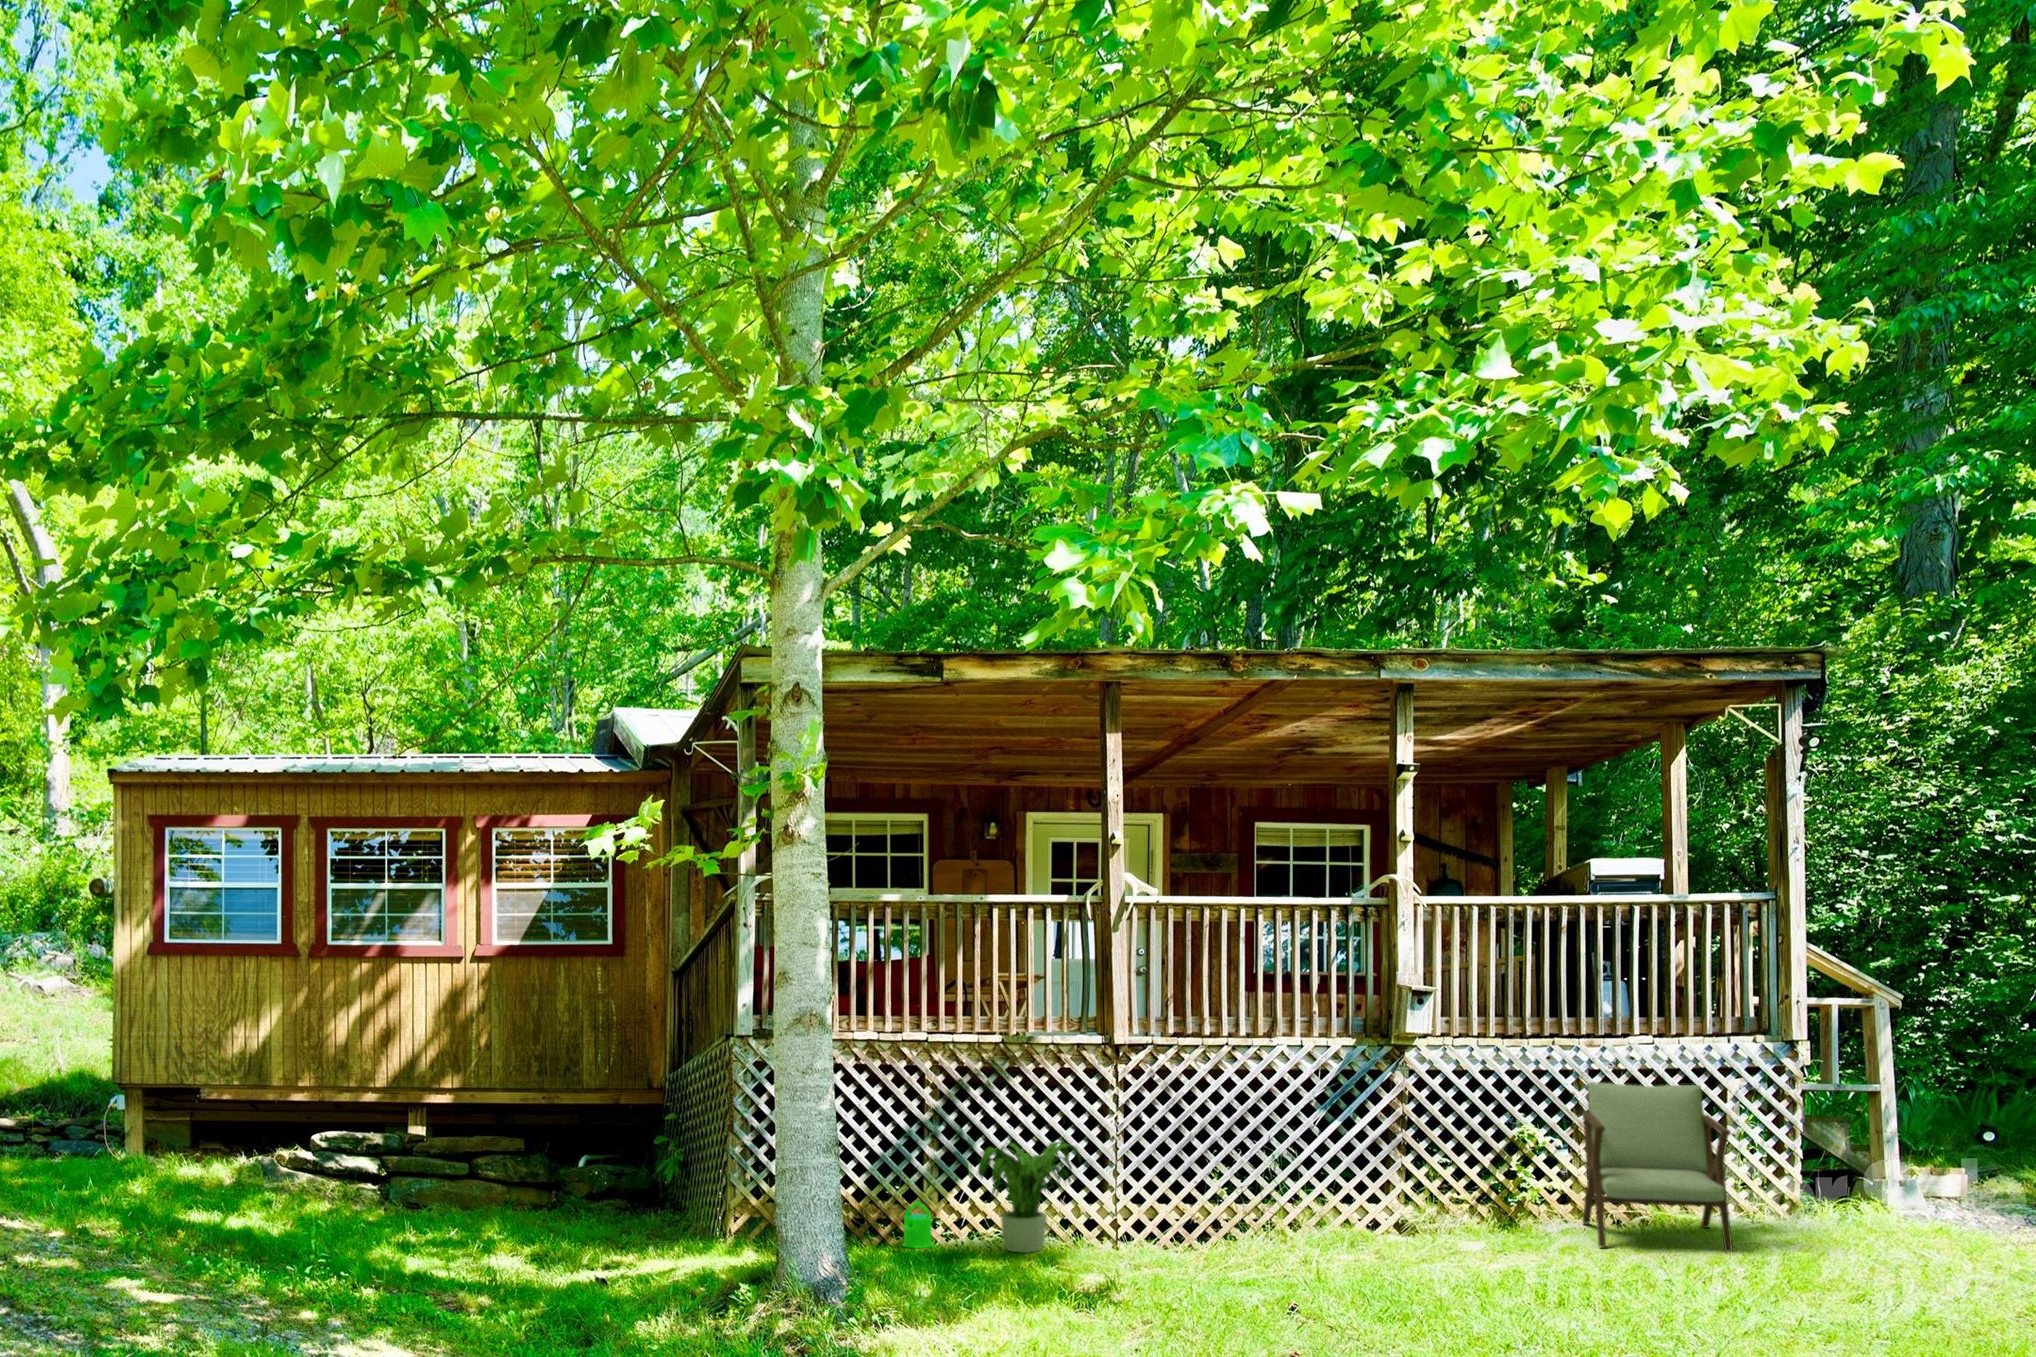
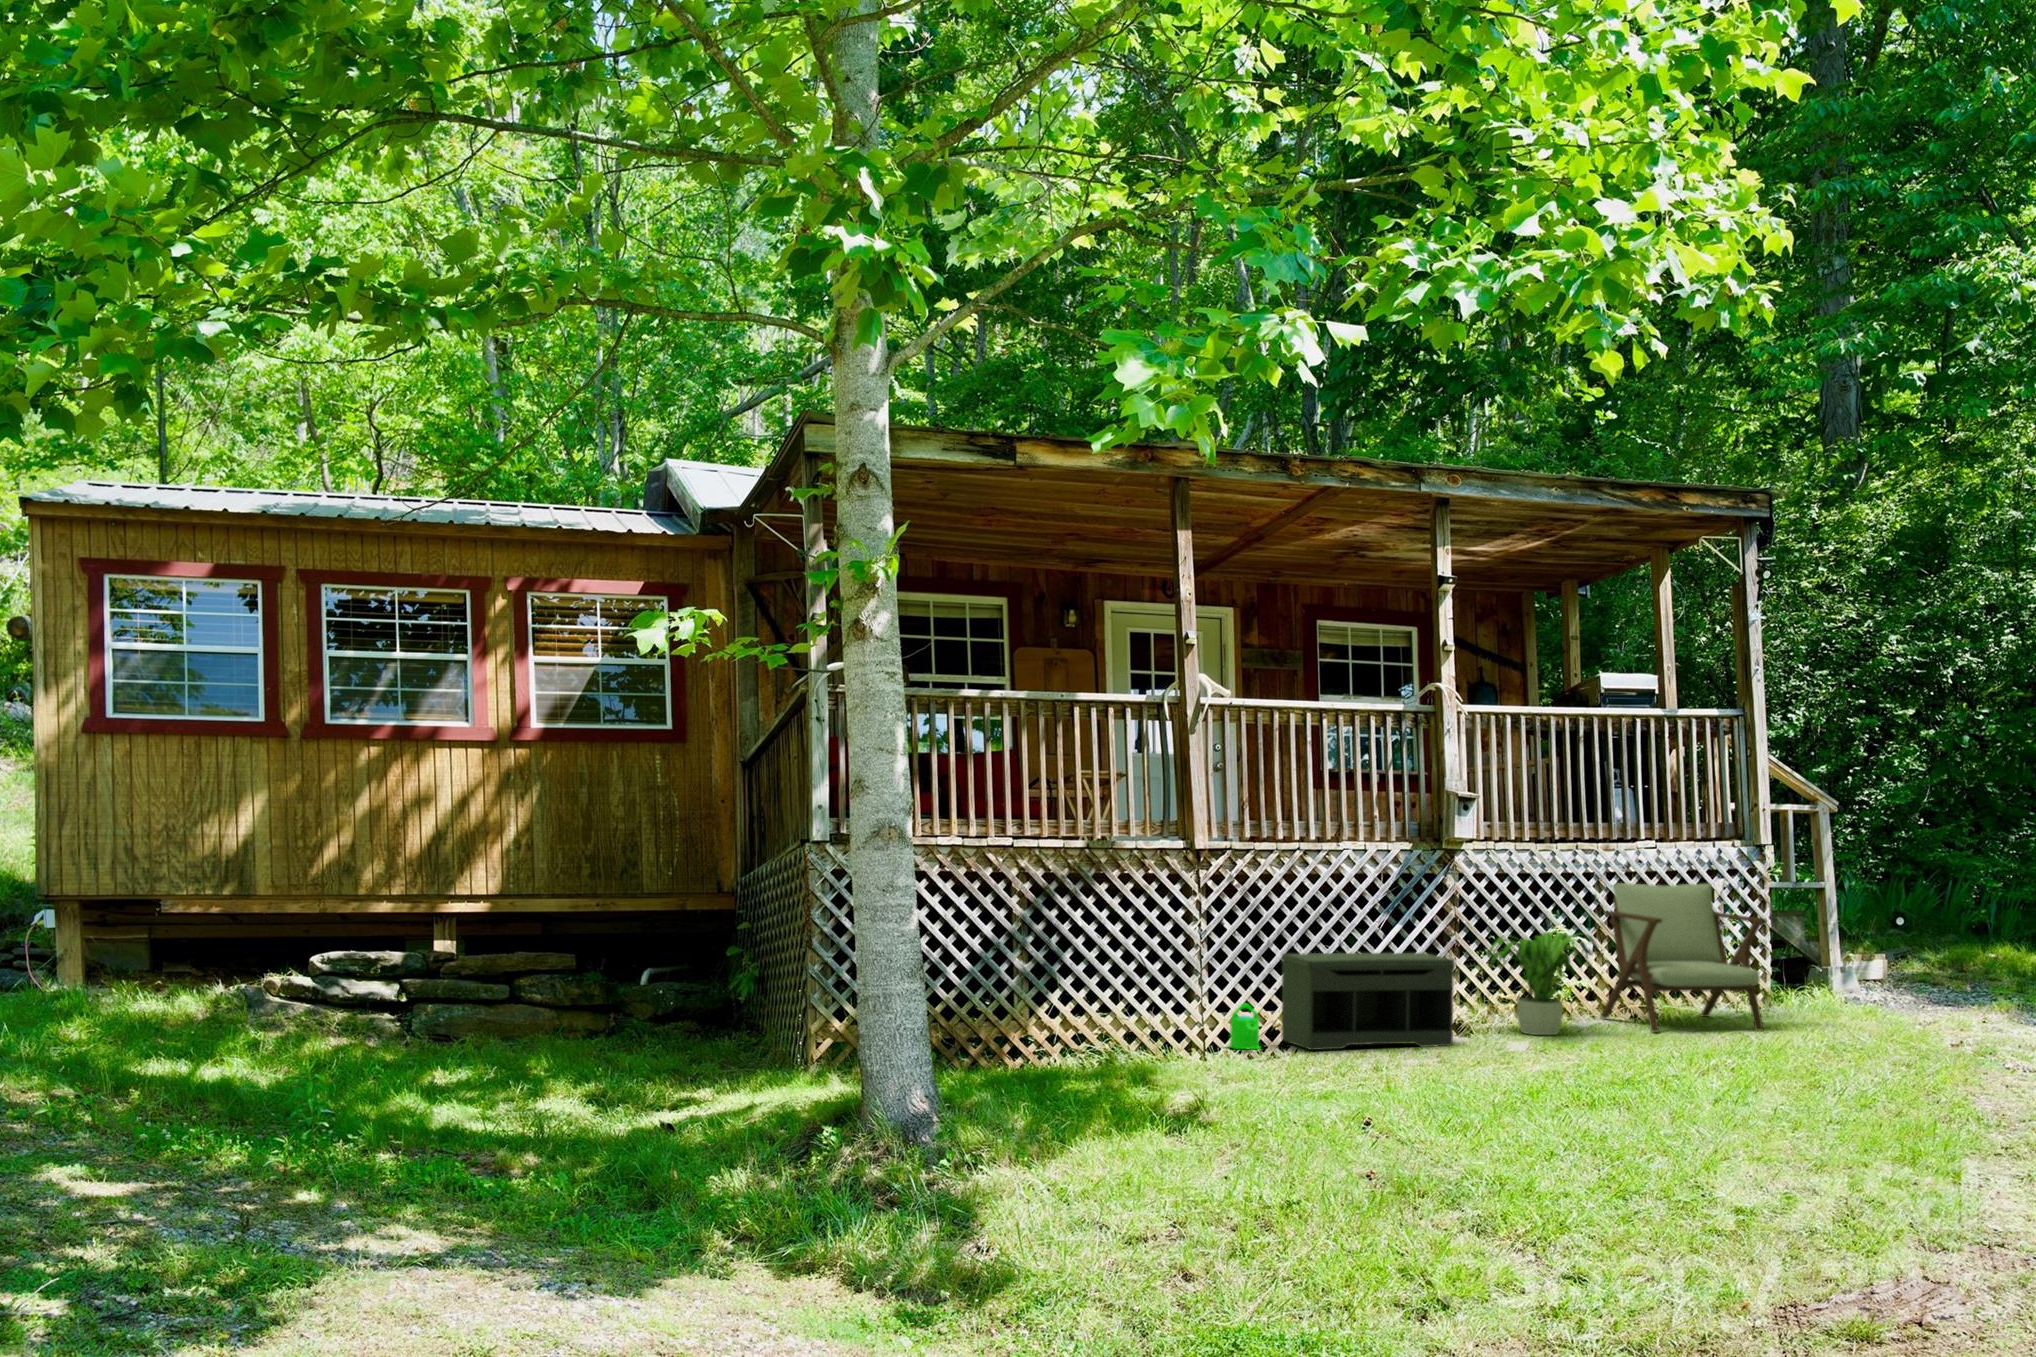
potted plant: present [978,1142,1081,1253] -> present [1488,932,1598,1035]
bench: none [1197,1149,1358,1253] -> present [1281,953,1455,1050]
watering can: present [902,1201,933,1248] -> present [1229,1003,1260,1049]

